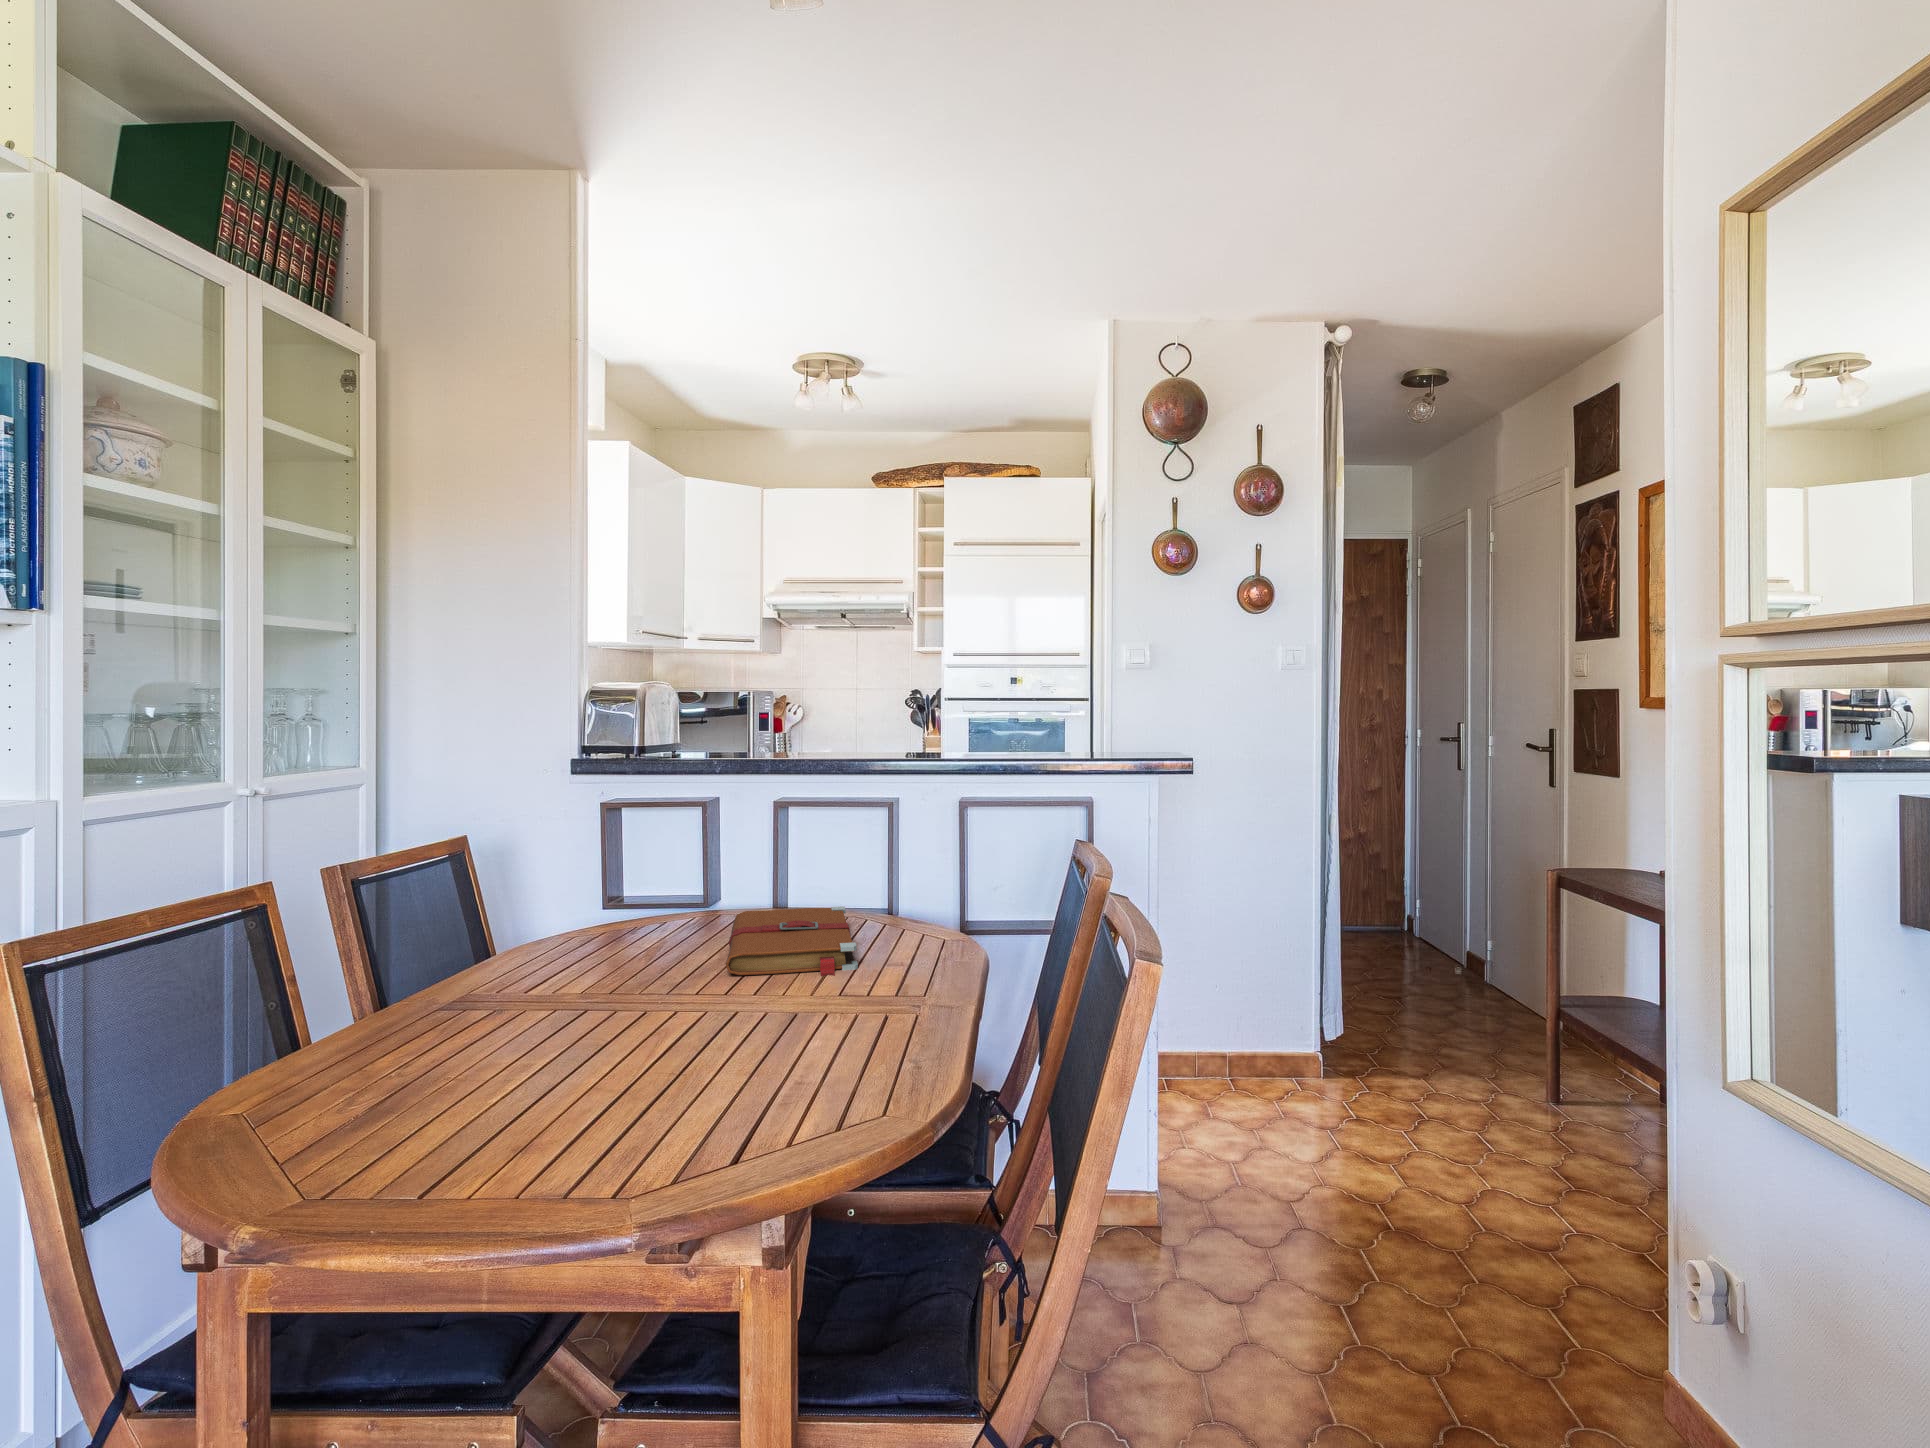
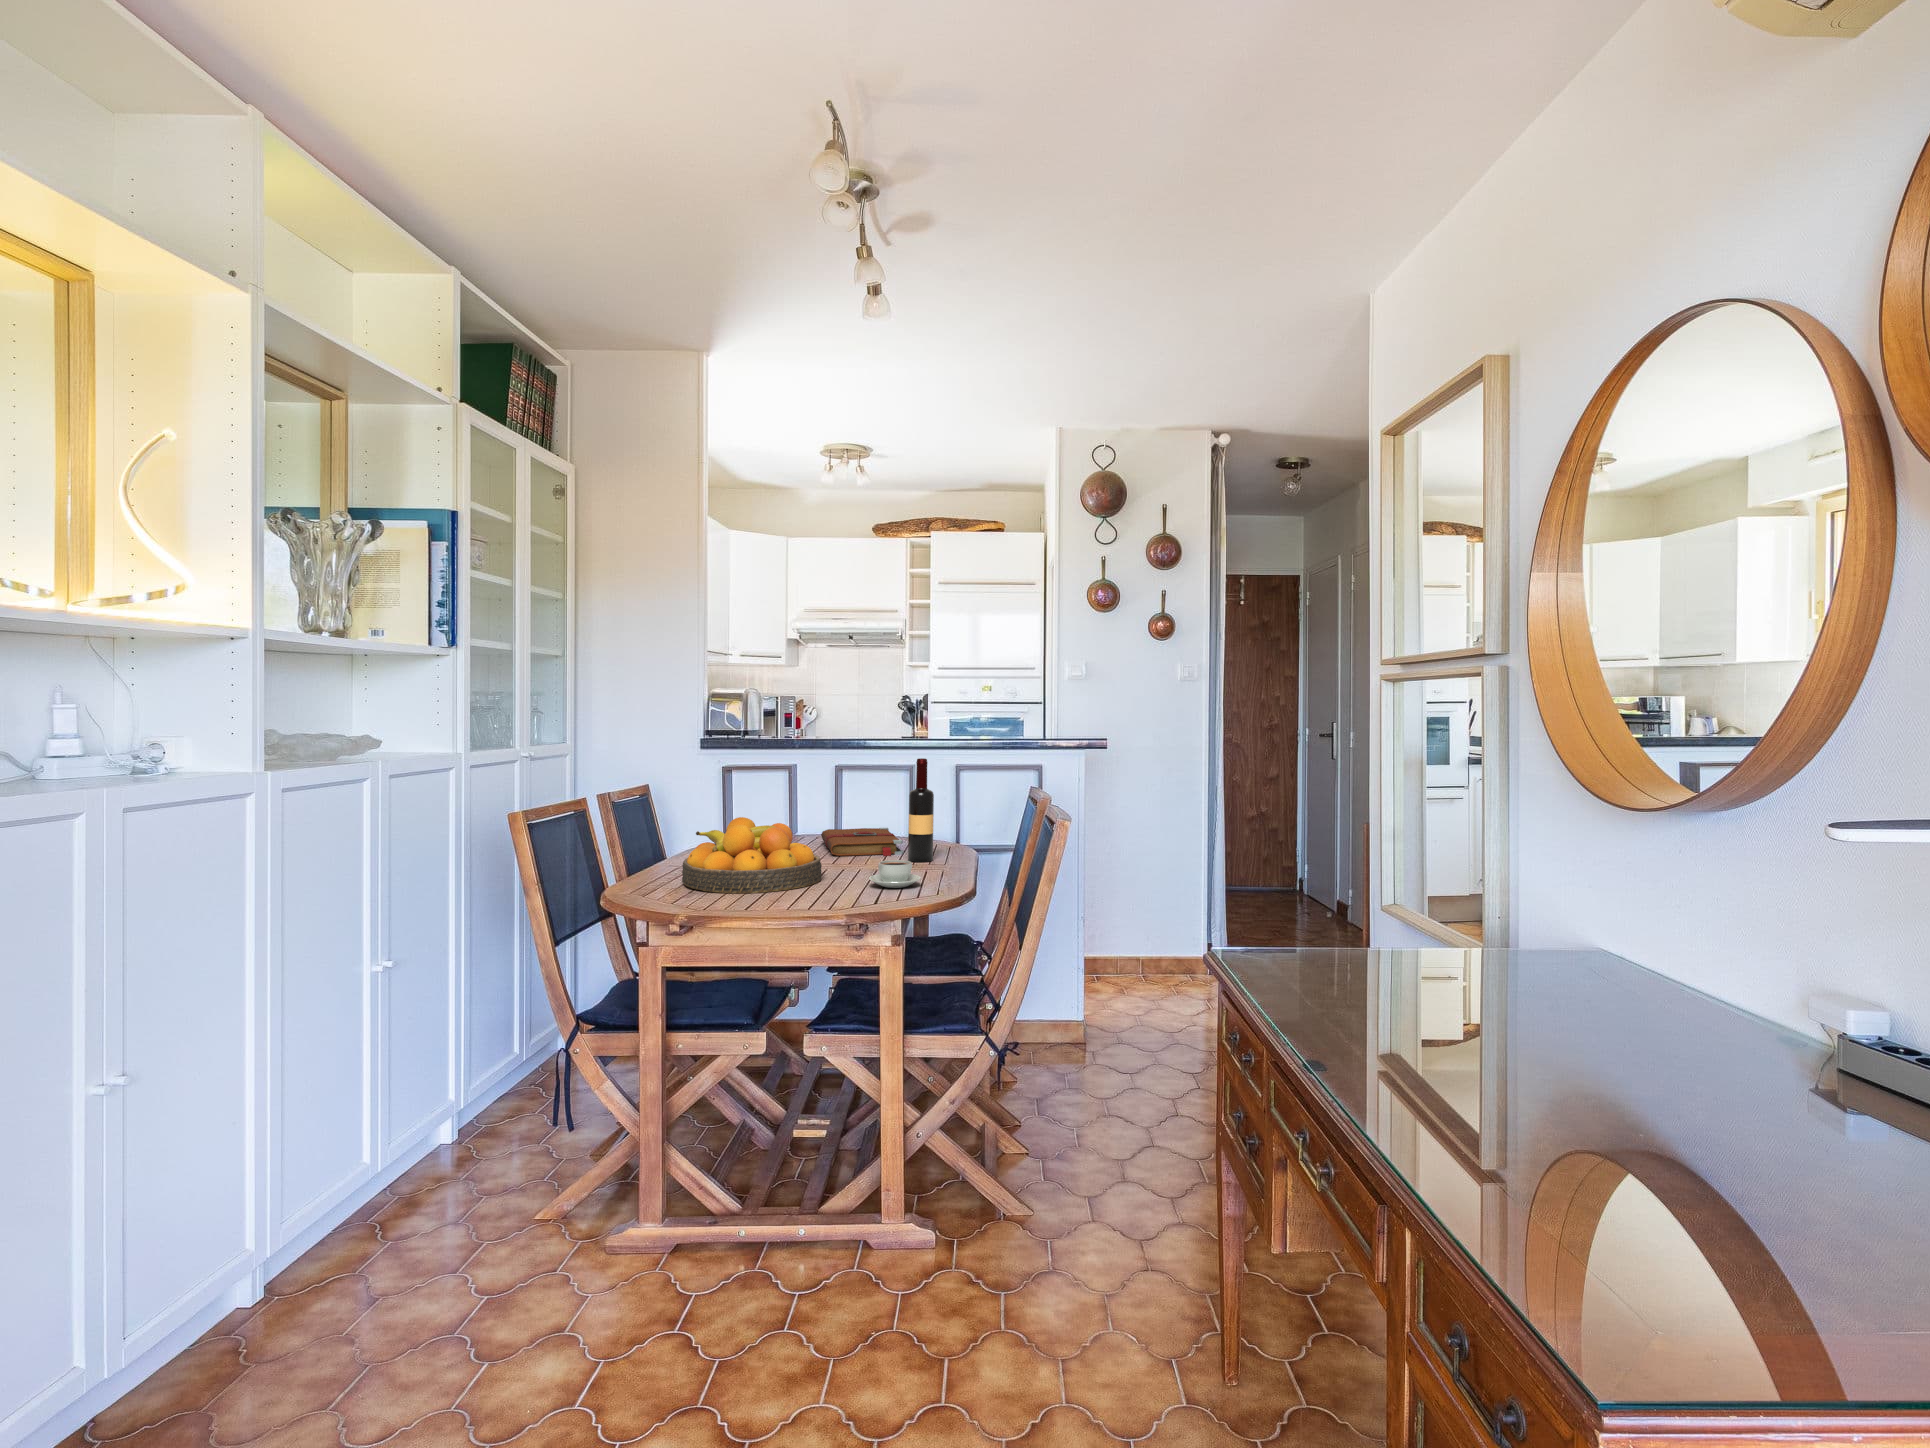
wine bottle: none [858,806,905,998] -> present [908,758,934,862]
fruit bowl: none [349,935,662,1133] -> present [682,817,822,893]
coffee cup: none [740,1038,853,1110] -> present [869,860,921,888]

